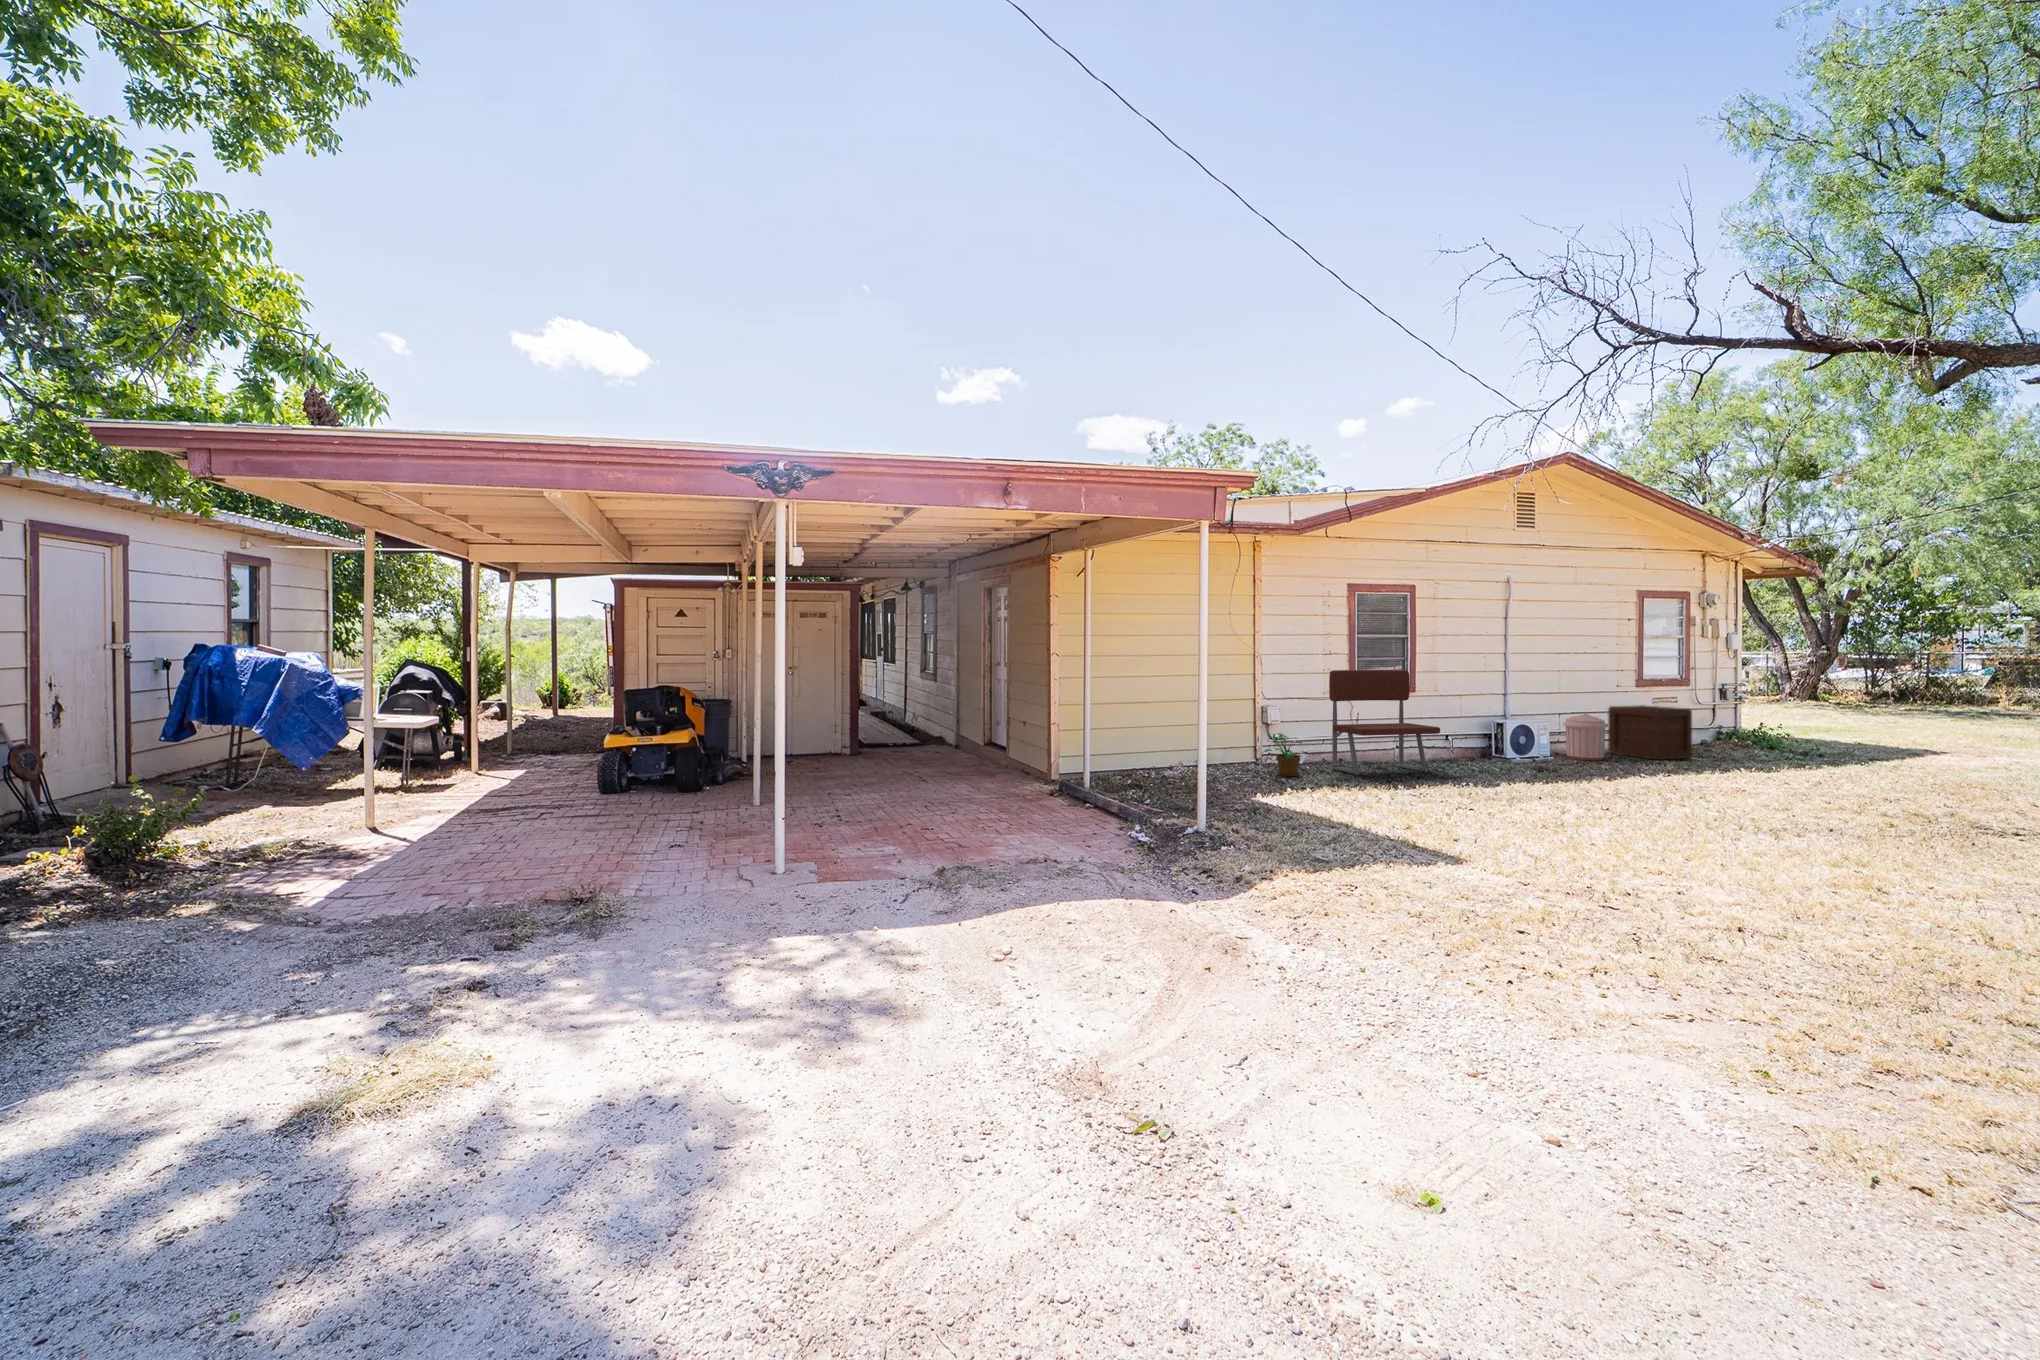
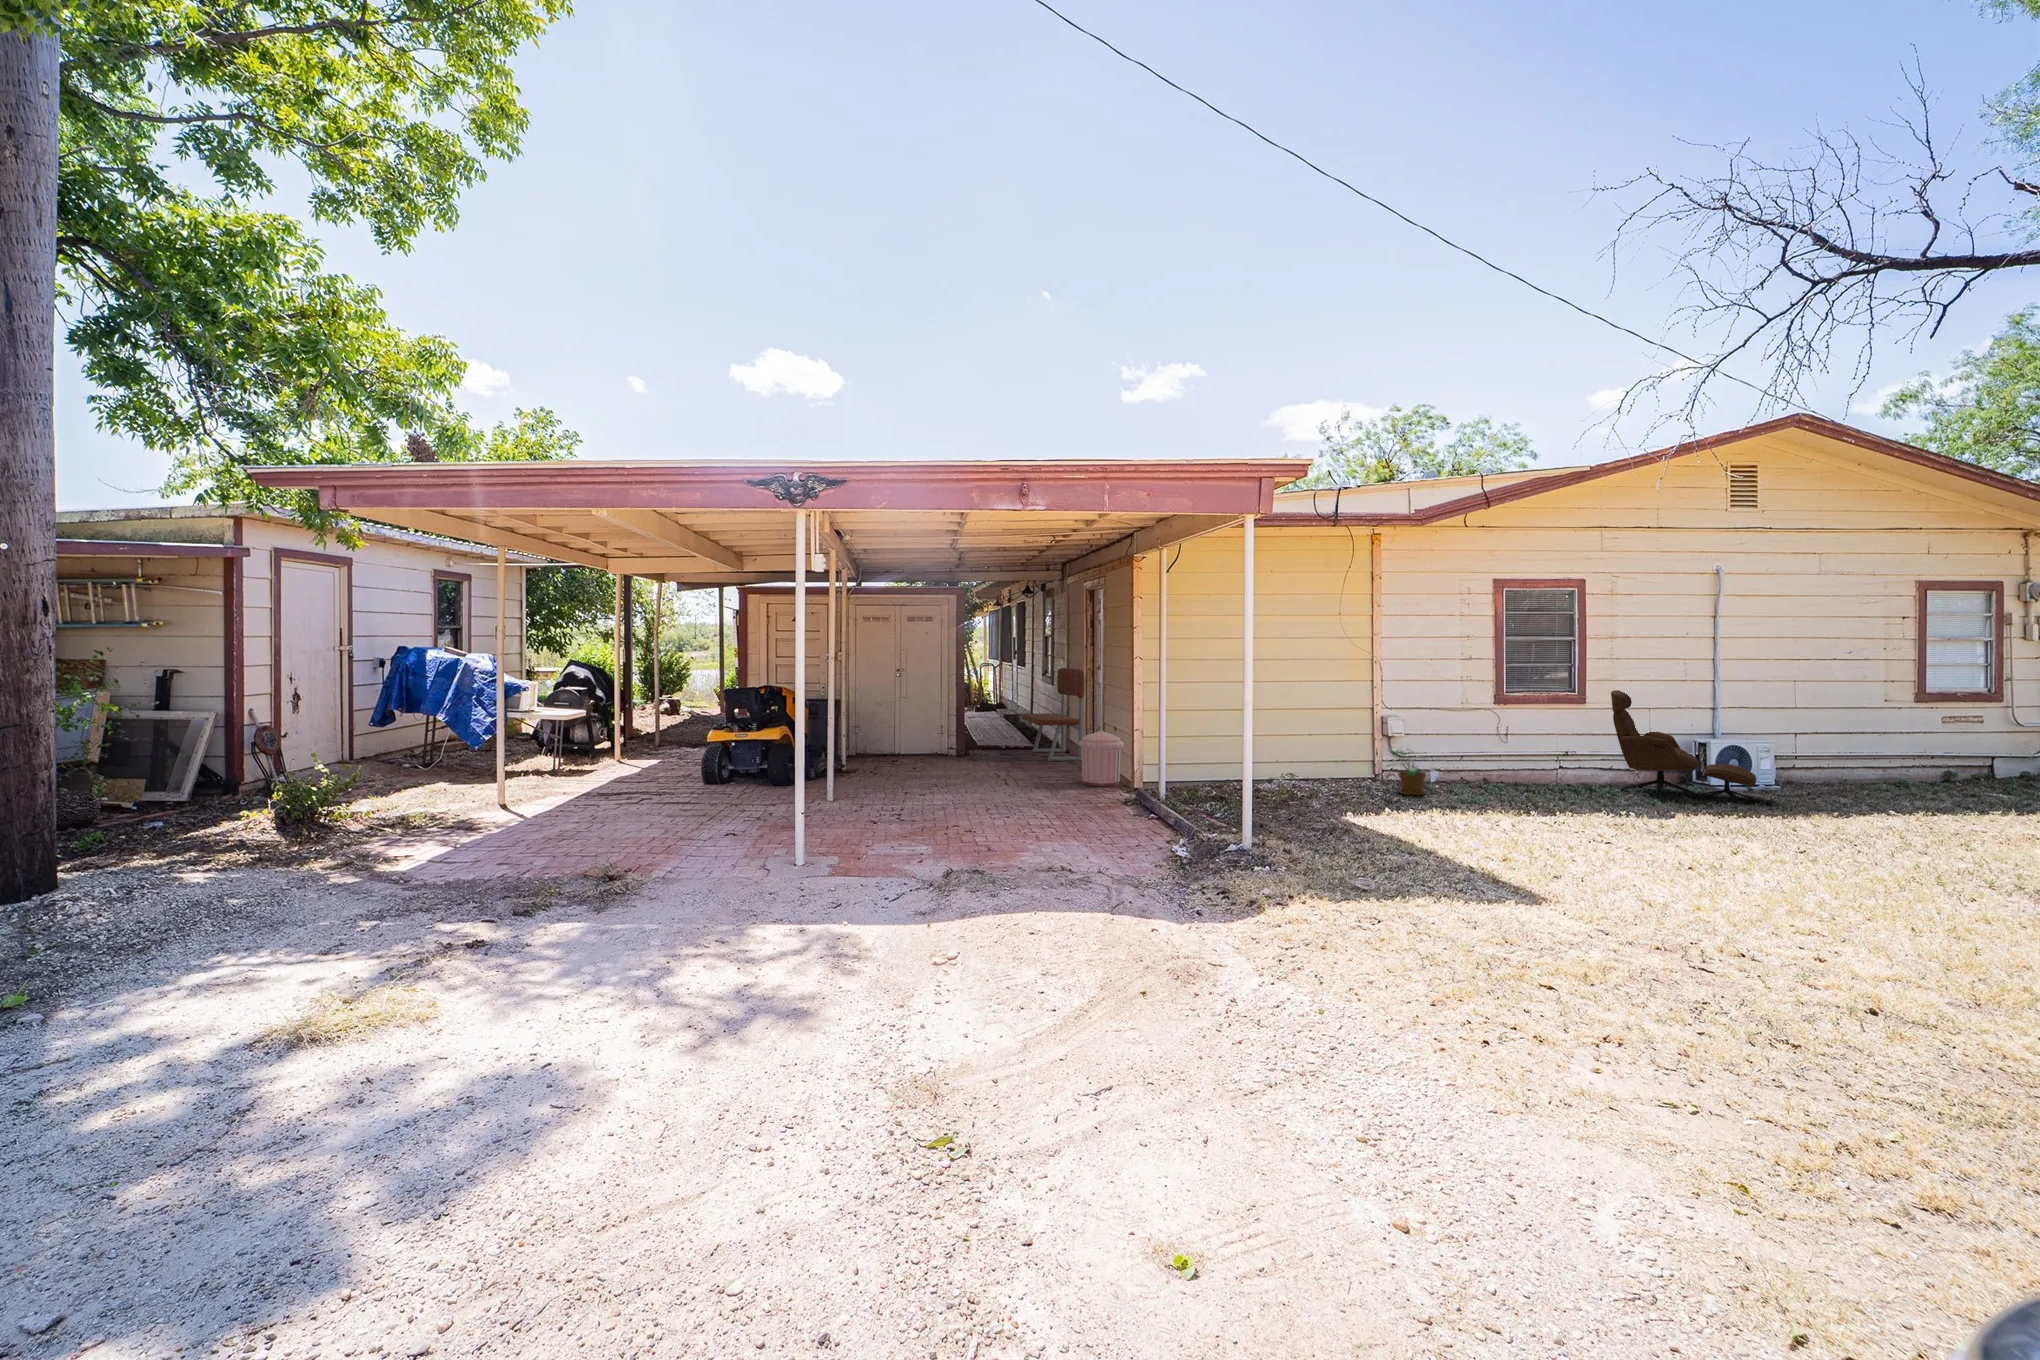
bench: present [1329,670,1440,775] -> present [1021,668,1084,761]
lounge chair: none [1437,680,1546,772] -> present [1611,690,1758,802]
wooden crate: present [1608,705,1692,760] -> none [1867,726,1993,795]
trash can: present [1563,713,1608,761] -> present [1079,730,1123,787]

